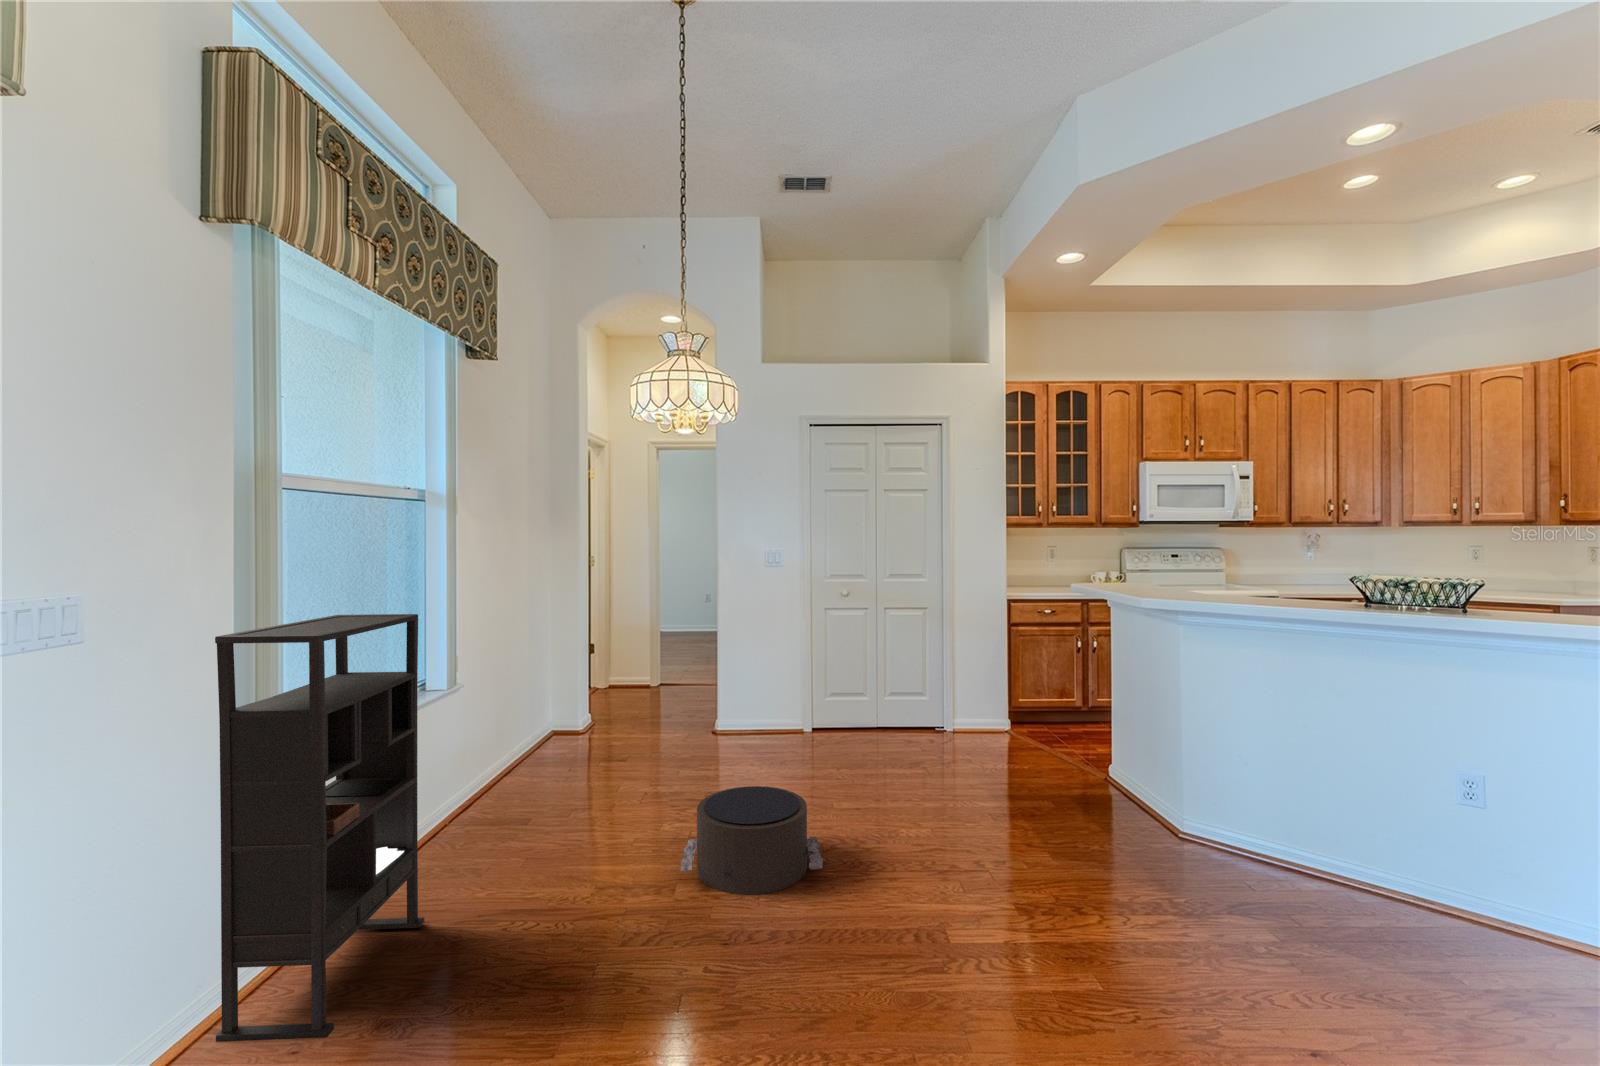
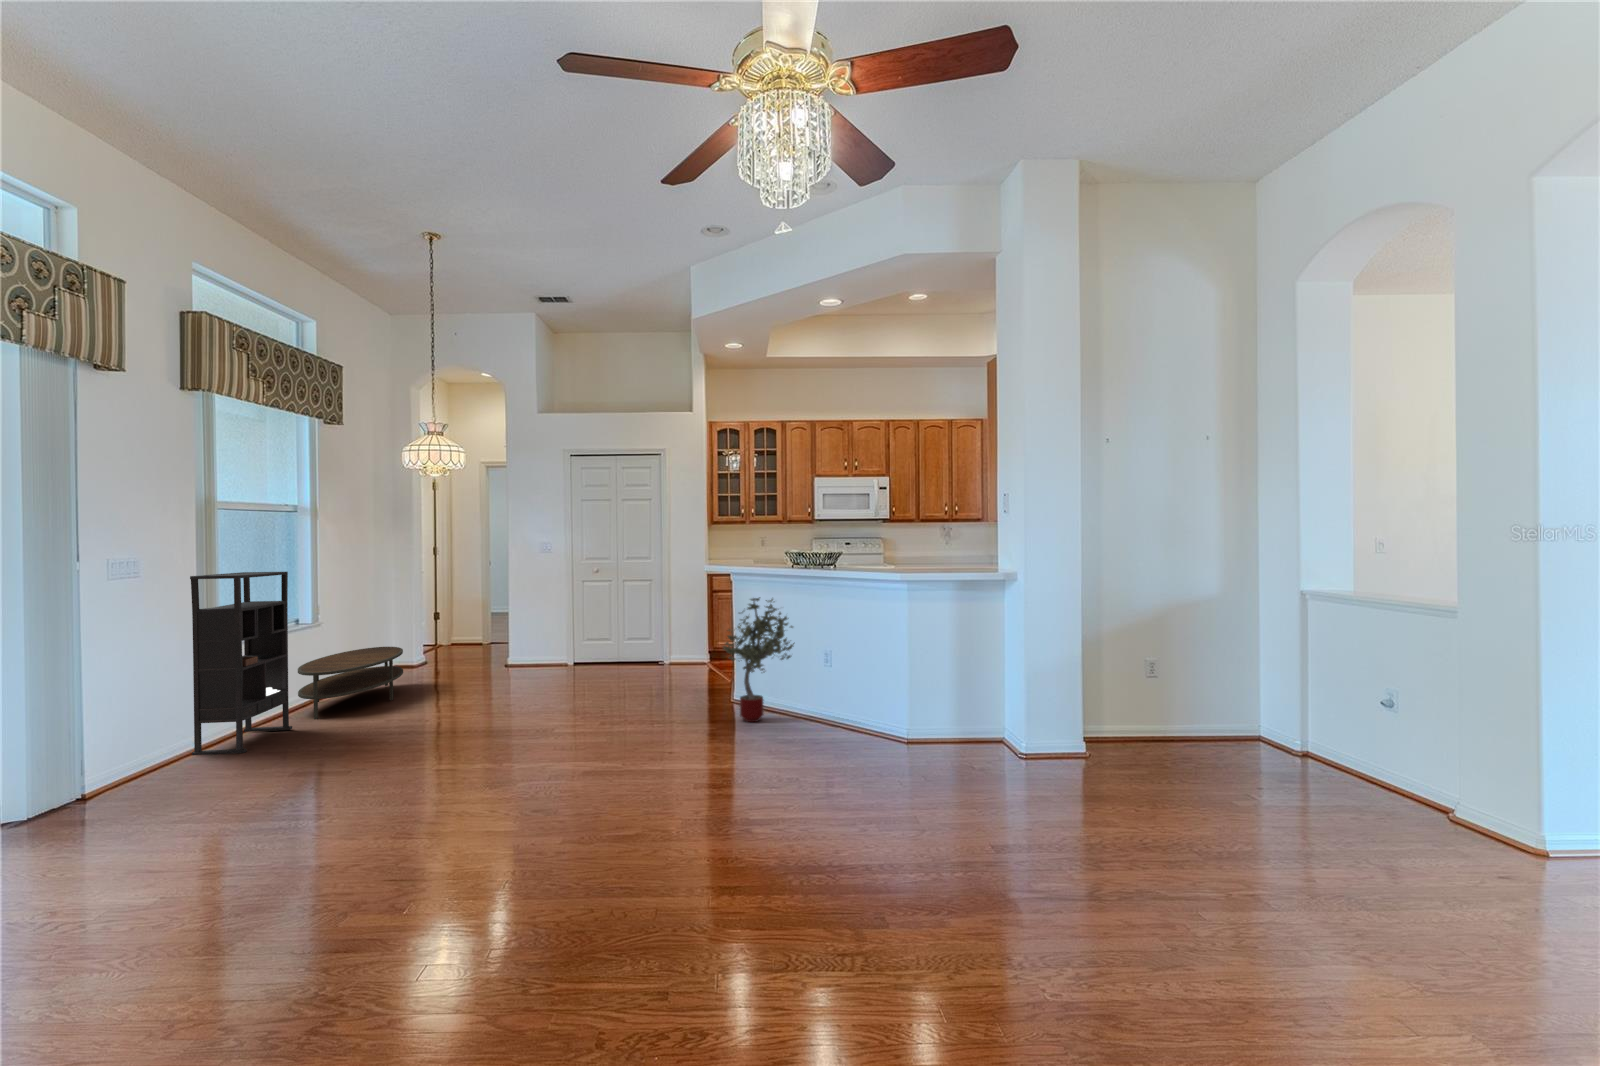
potted tree: none [1233,682,1498,950] -> present [723,597,794,722]
coffee table: none [430,716,589,885] -> present [298,647,403,719]
pouf: present [681,786,823,895] -> none [435,672,521,718]

